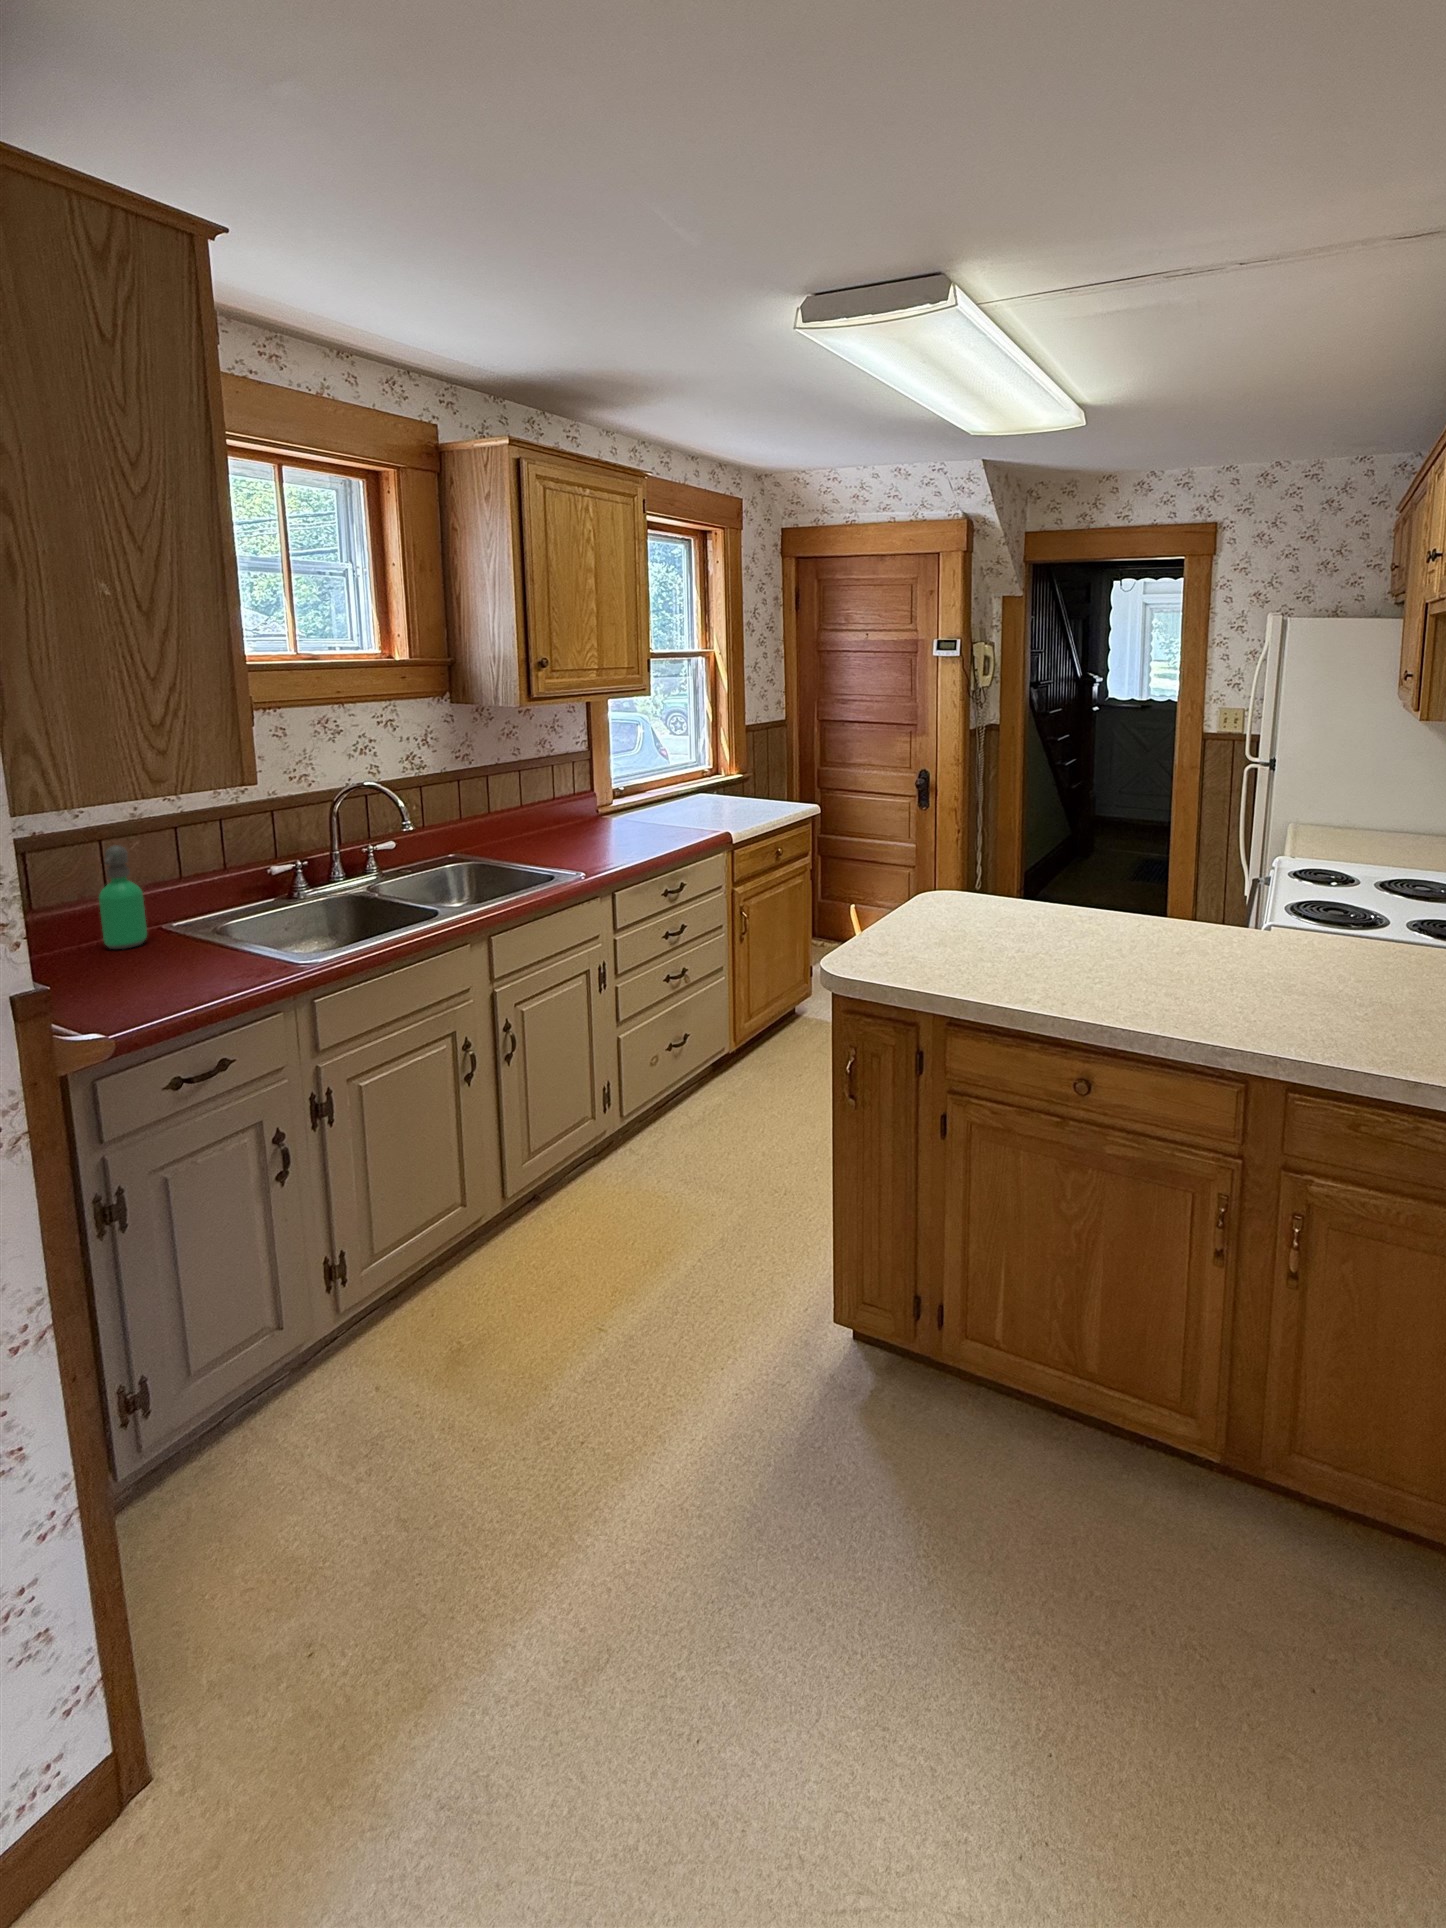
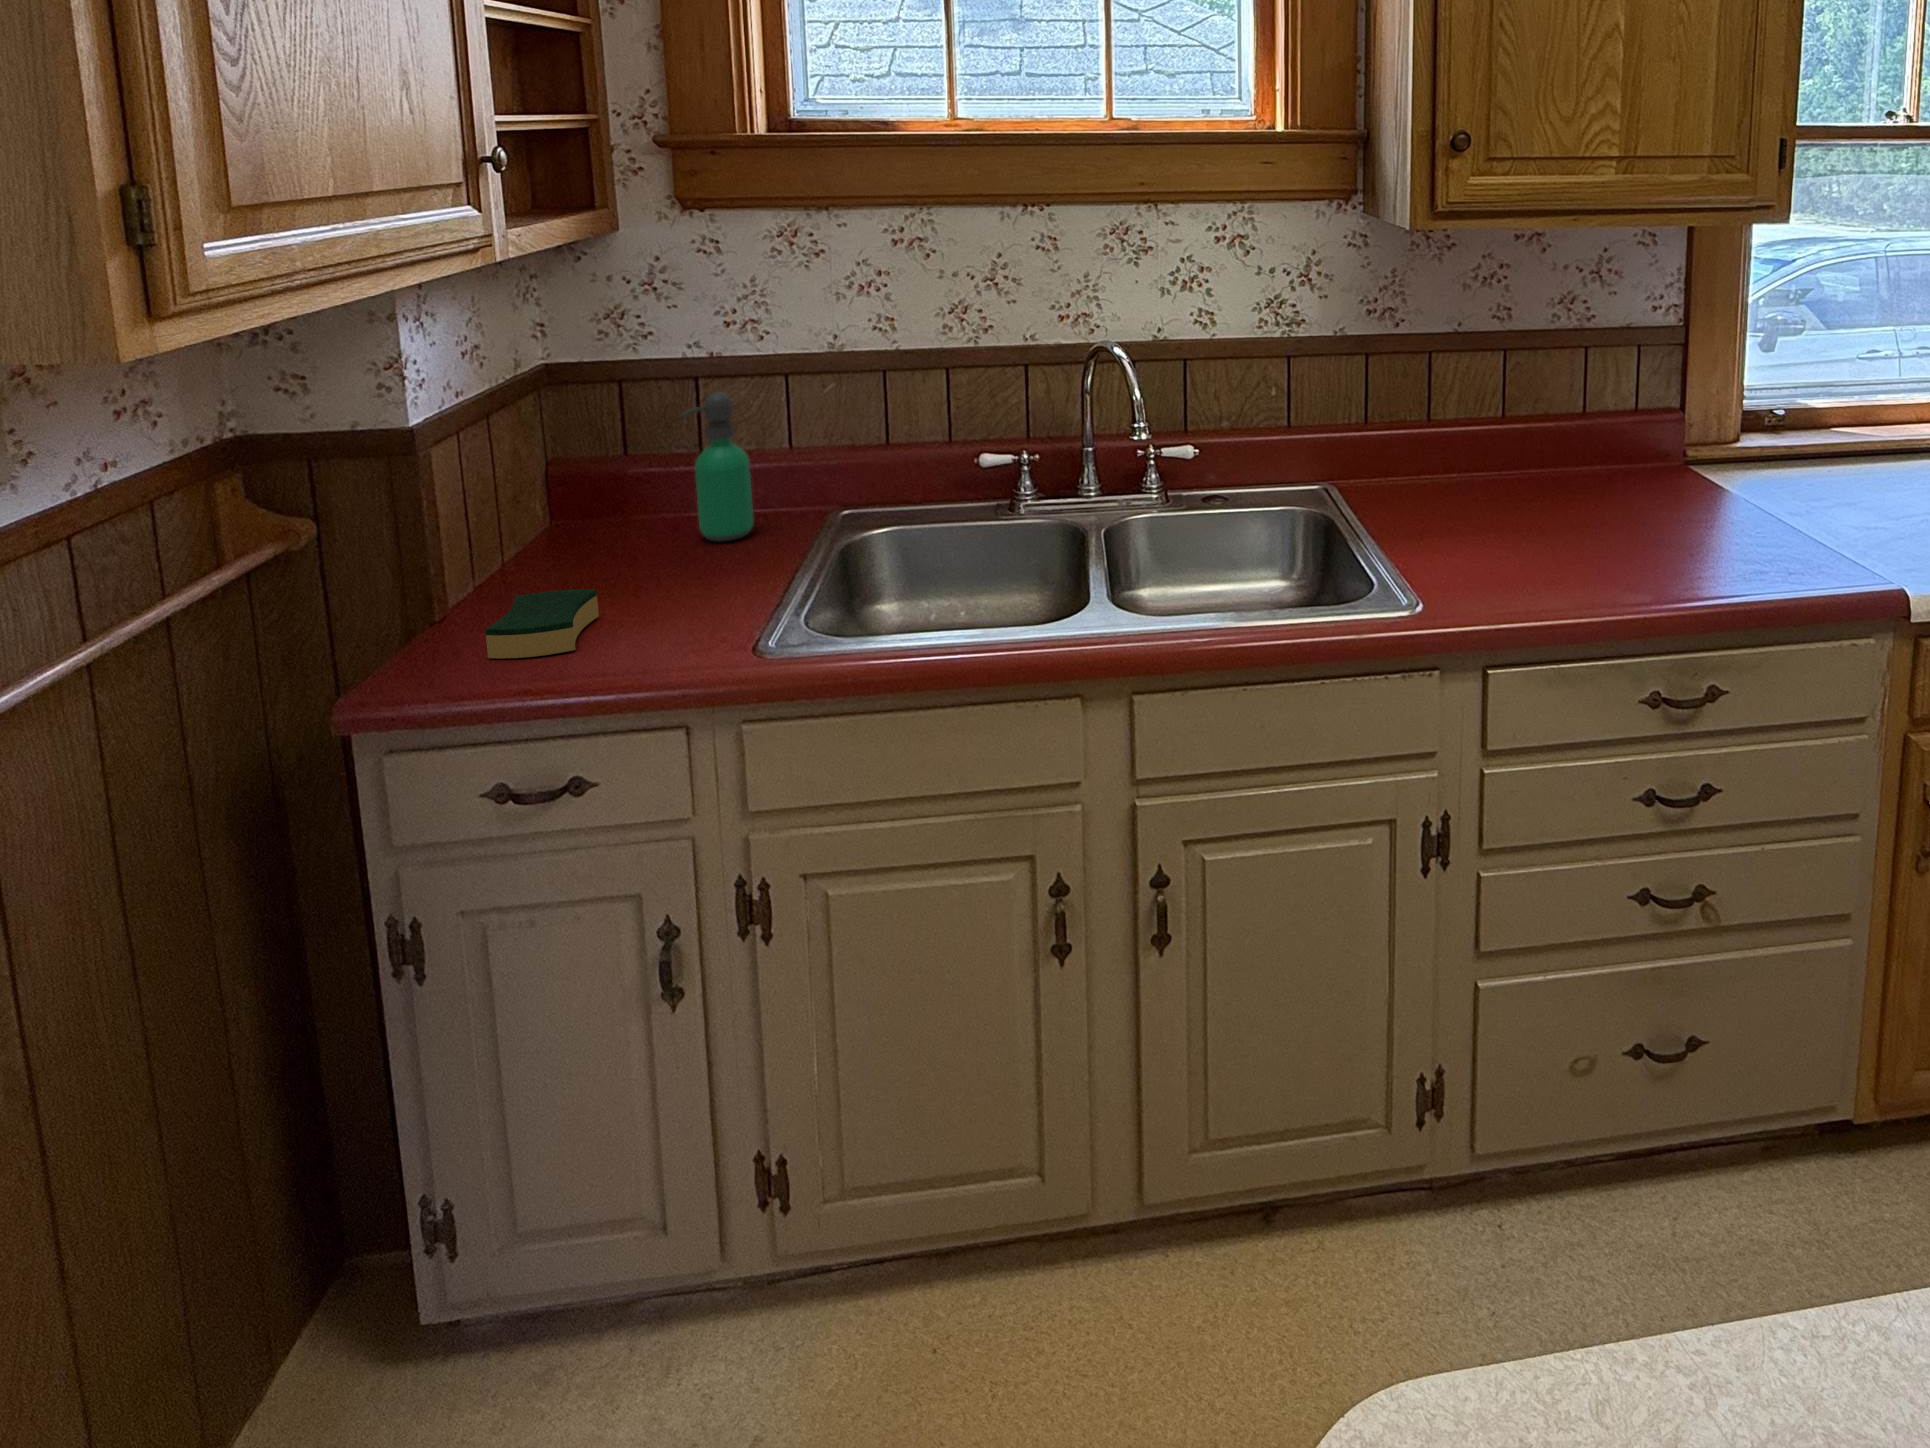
sponge: none [112,960,201,1002] -> present [485,589,599,658]

